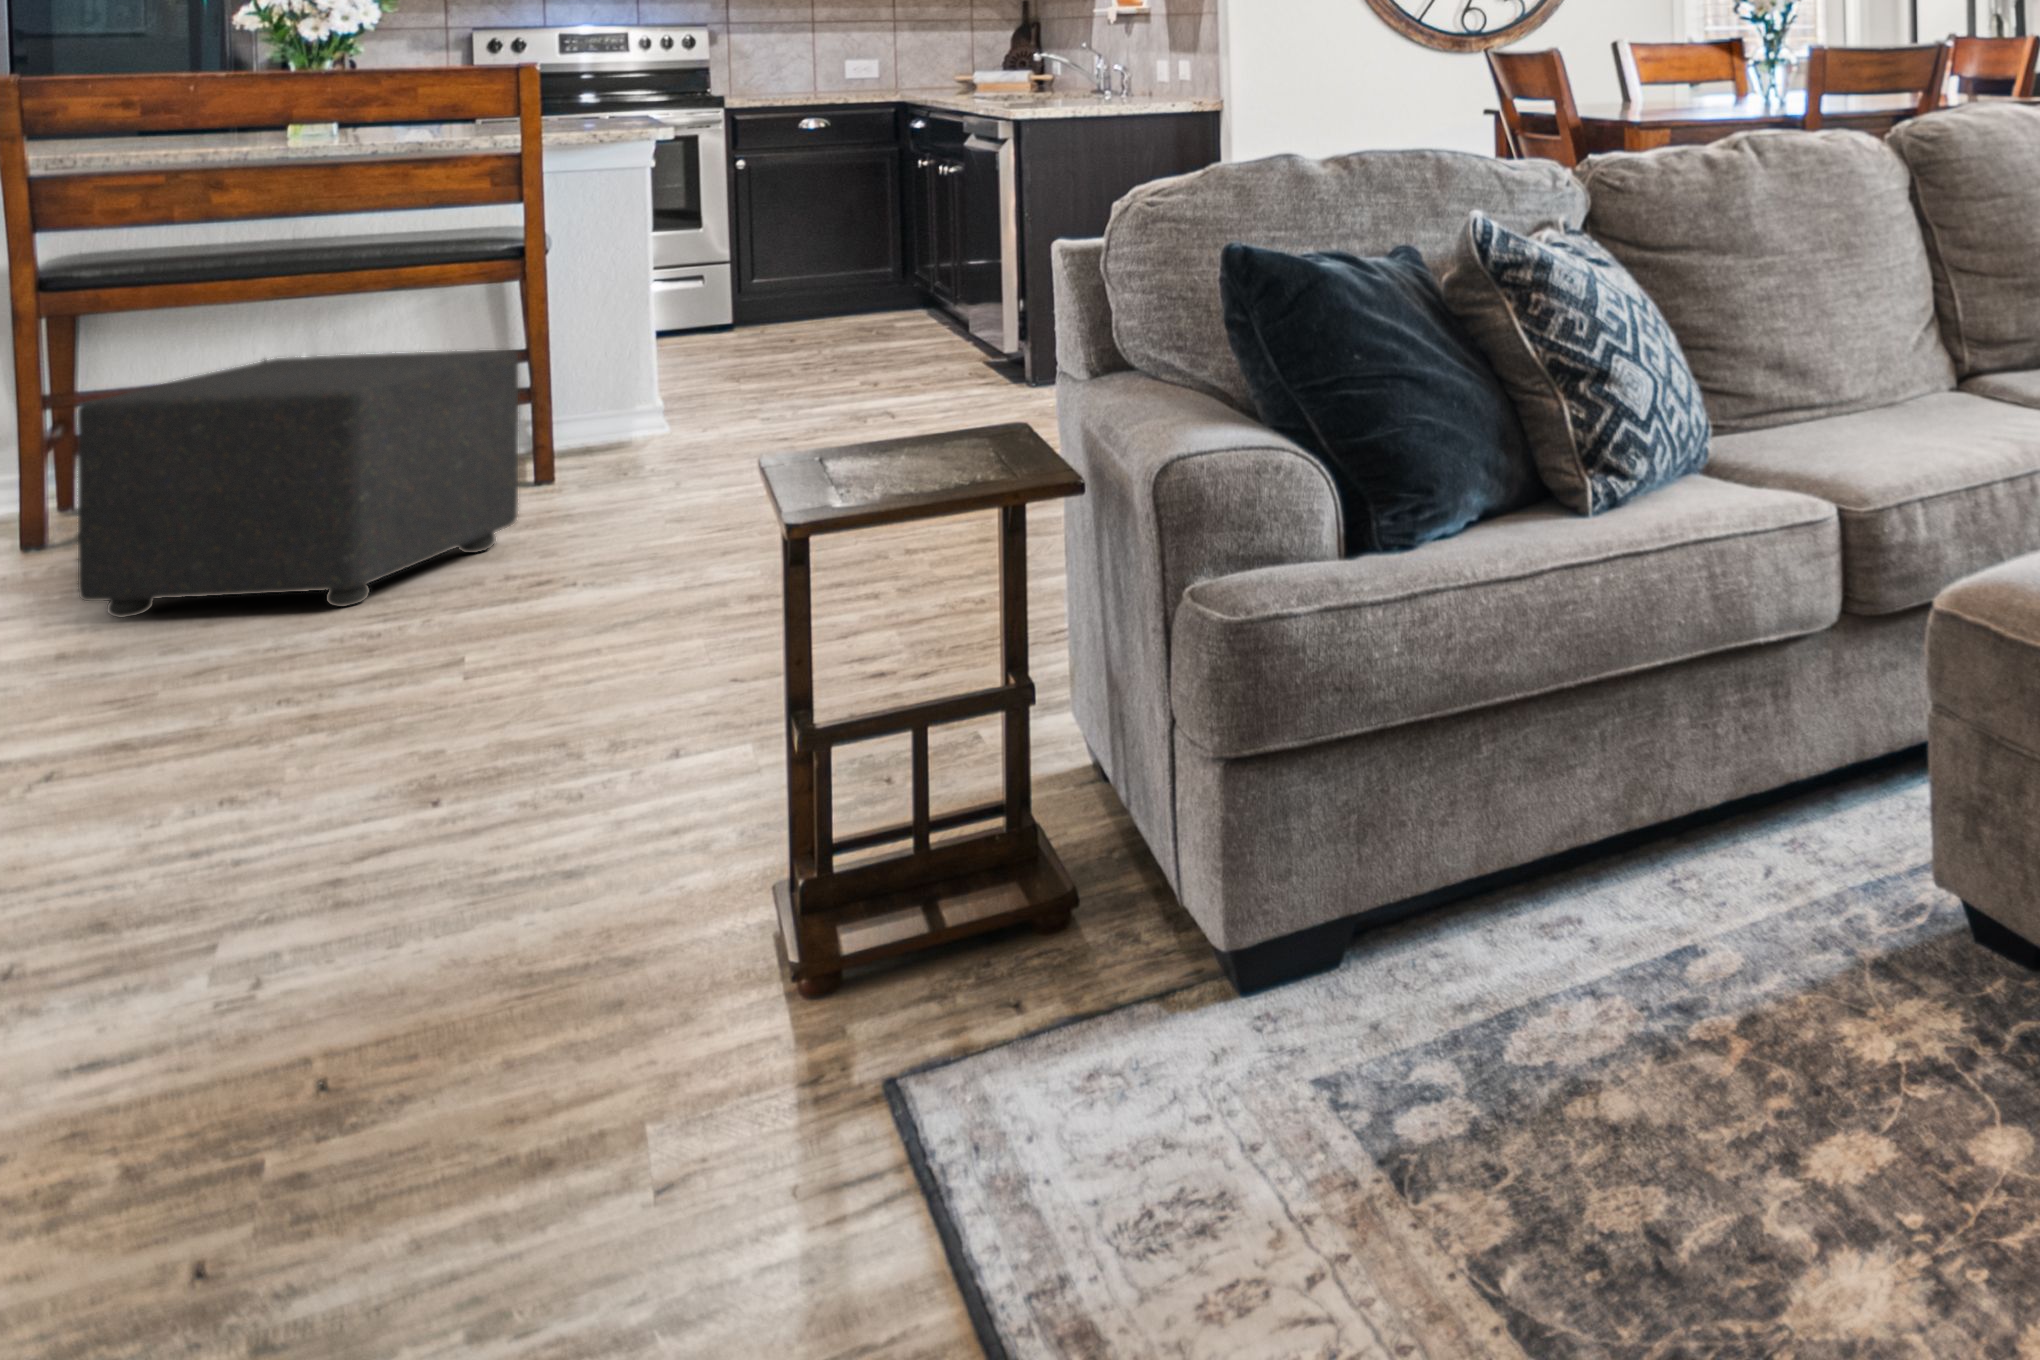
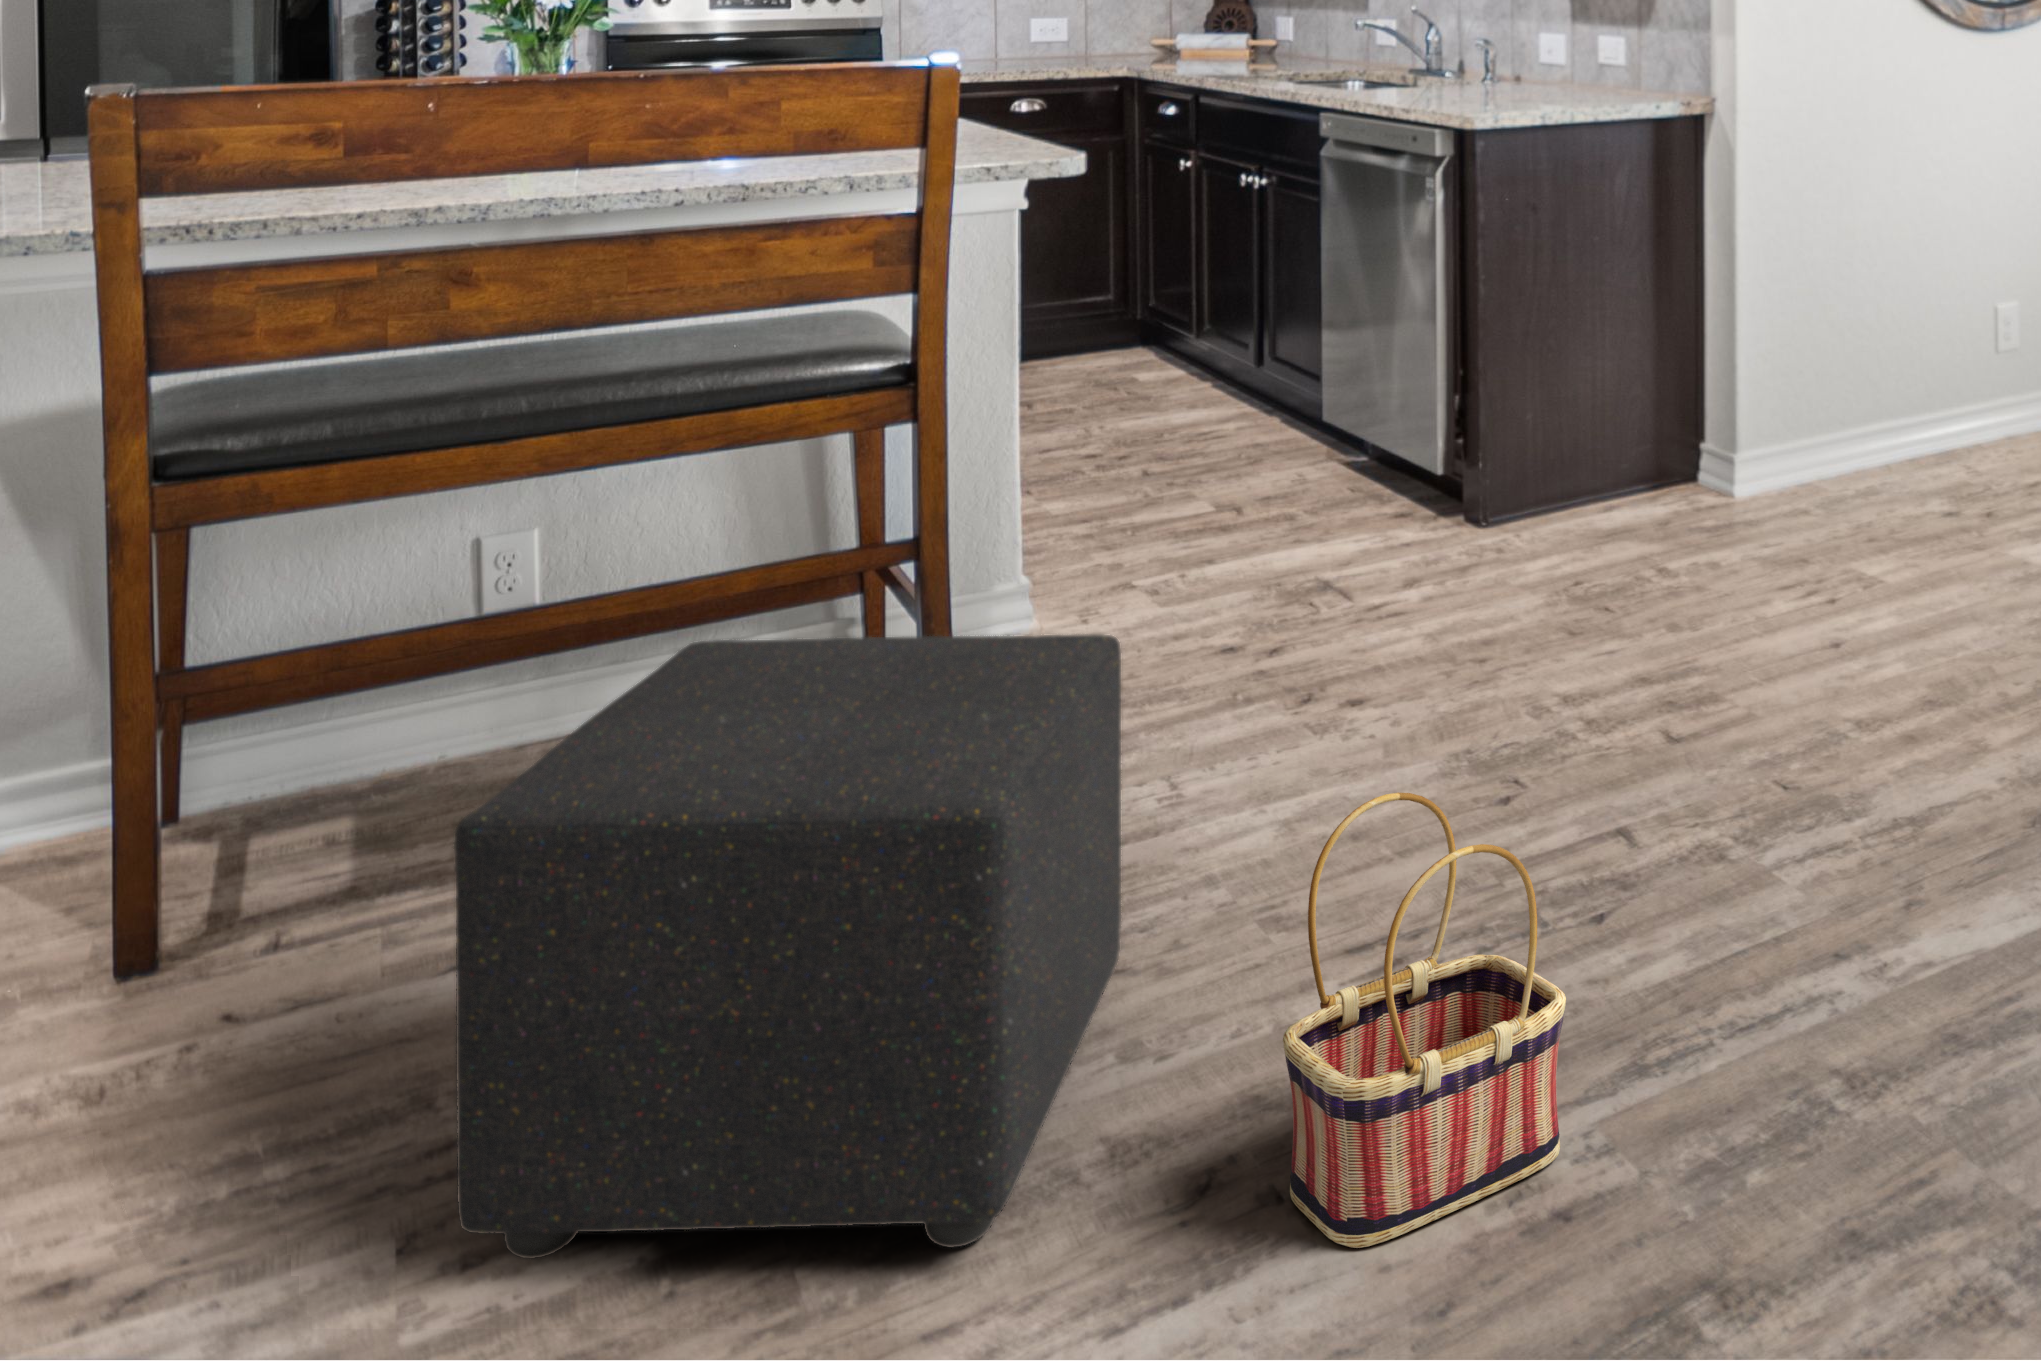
basket: none [524,402,694,599] -> present [1283,792,1566,1248]

